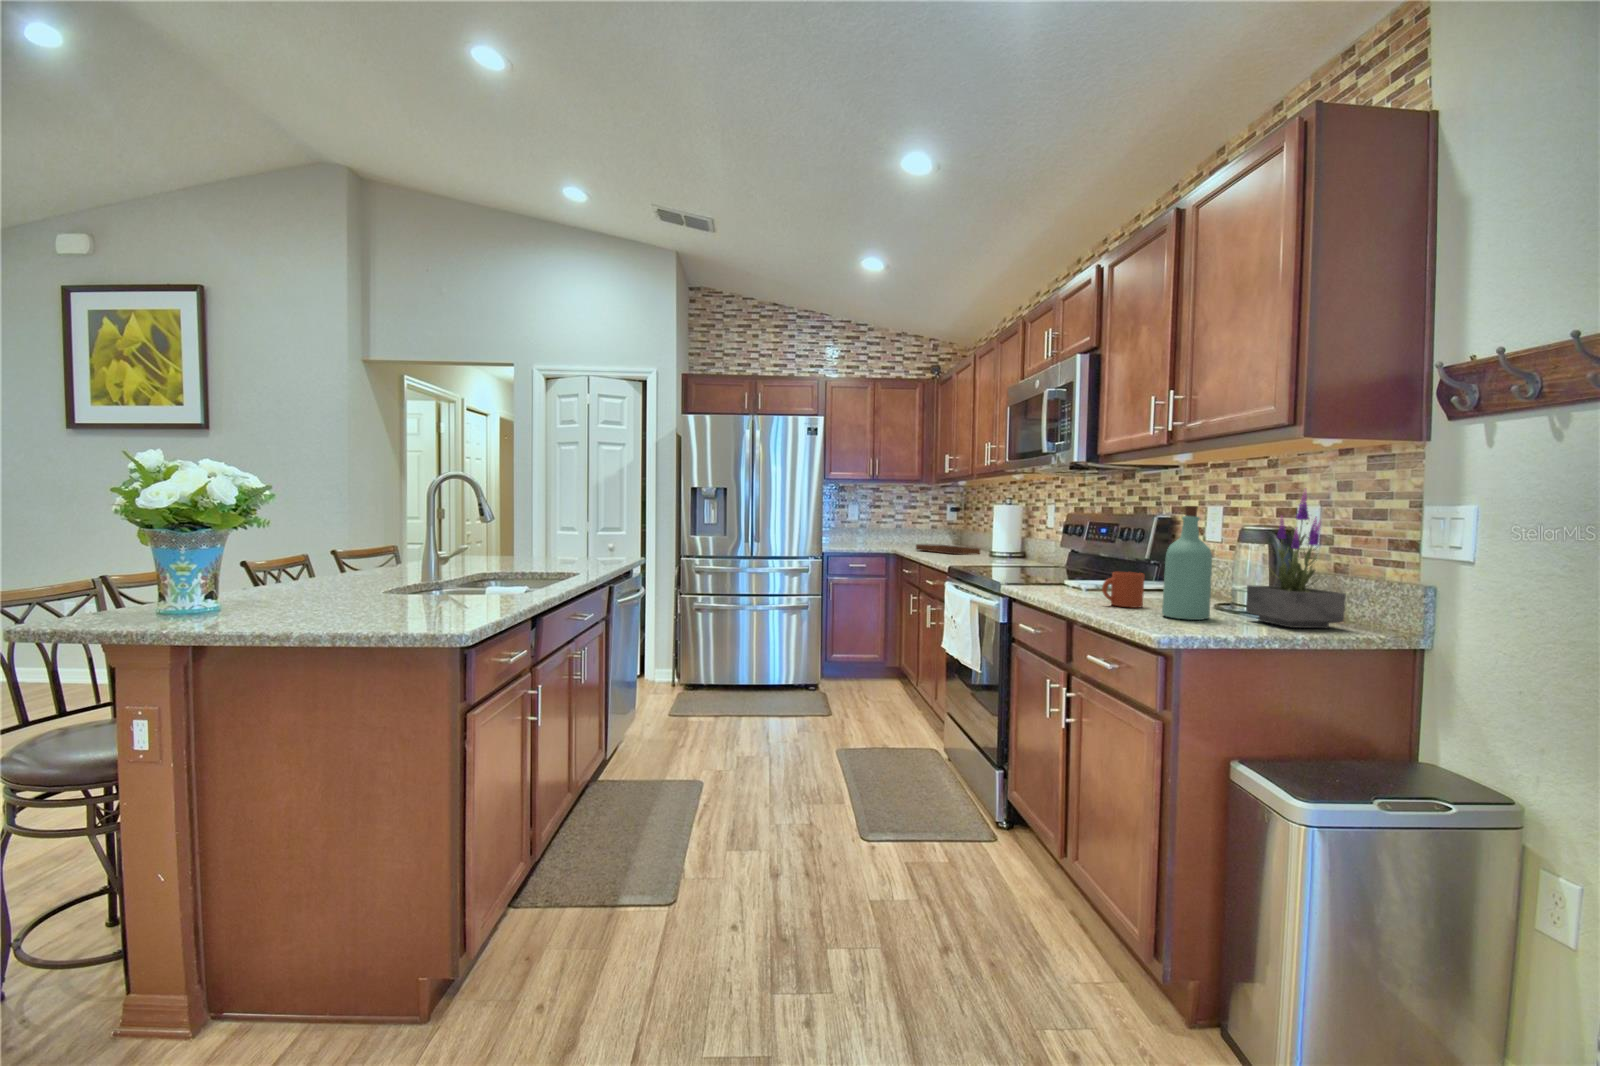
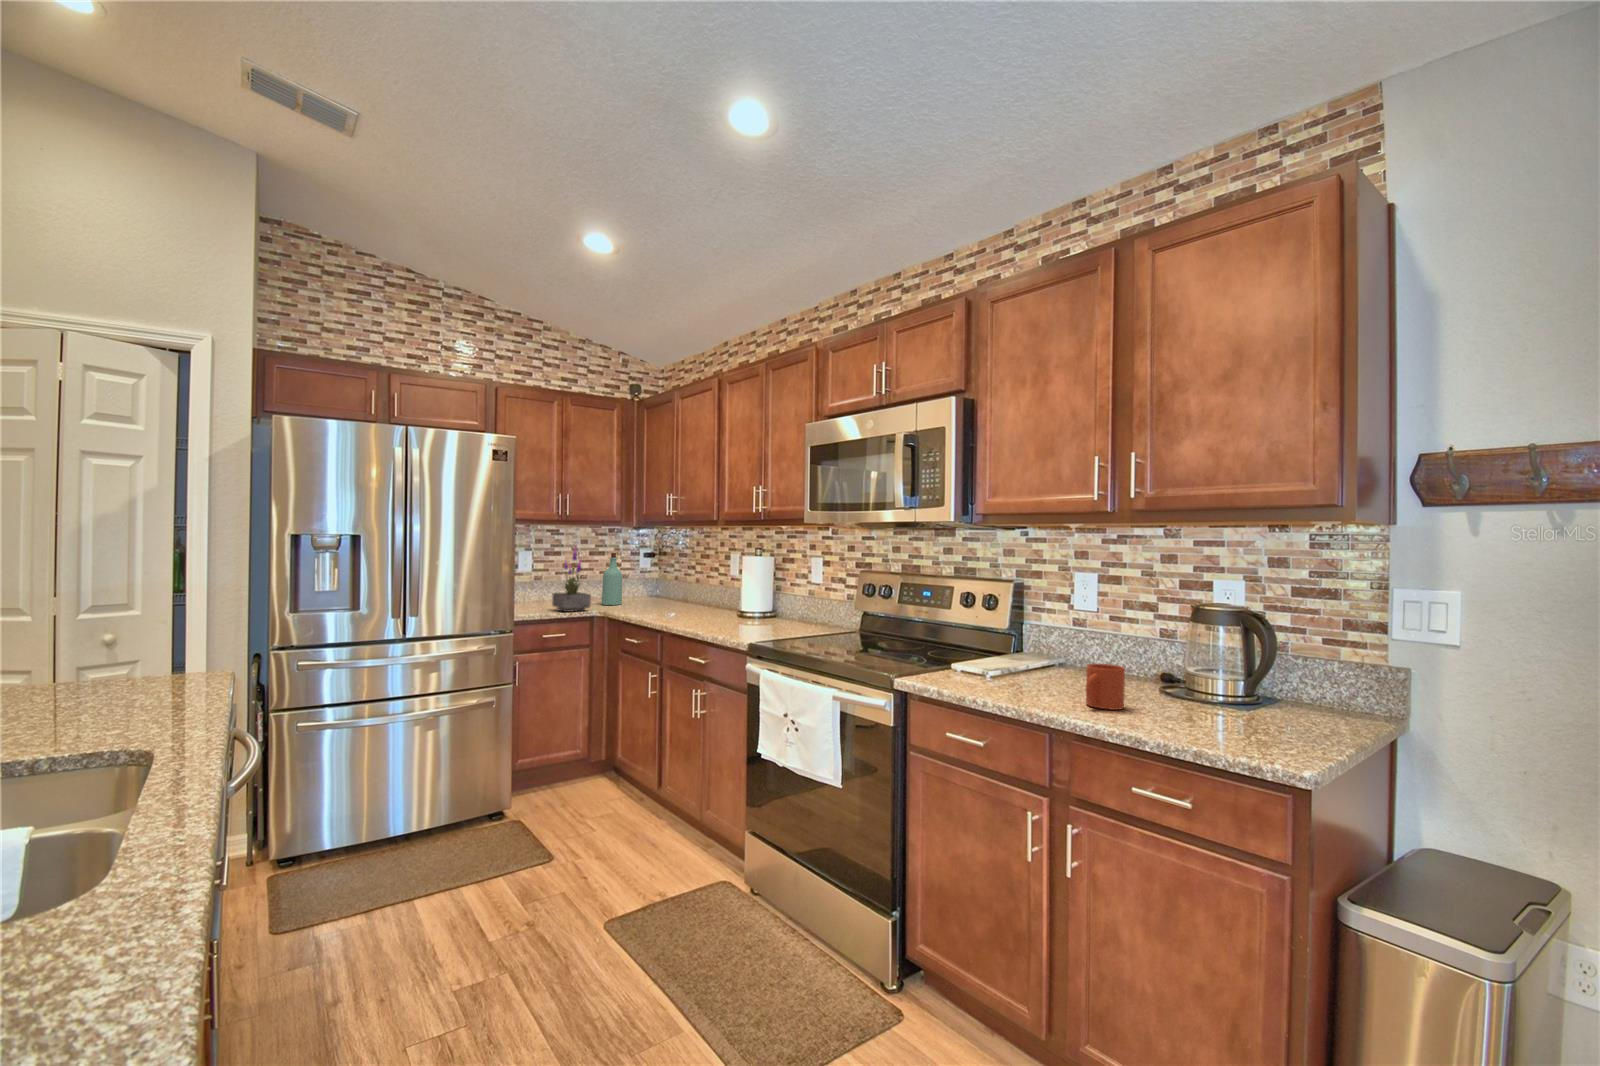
potted plant: present [1246,488,1346,628] -> present [552,547,591,612]
bottle: present [1162,506,1212,620] -> present [601,553,622,605]
tray: present [916,532,980,554] -> none [630,585,713,614]

